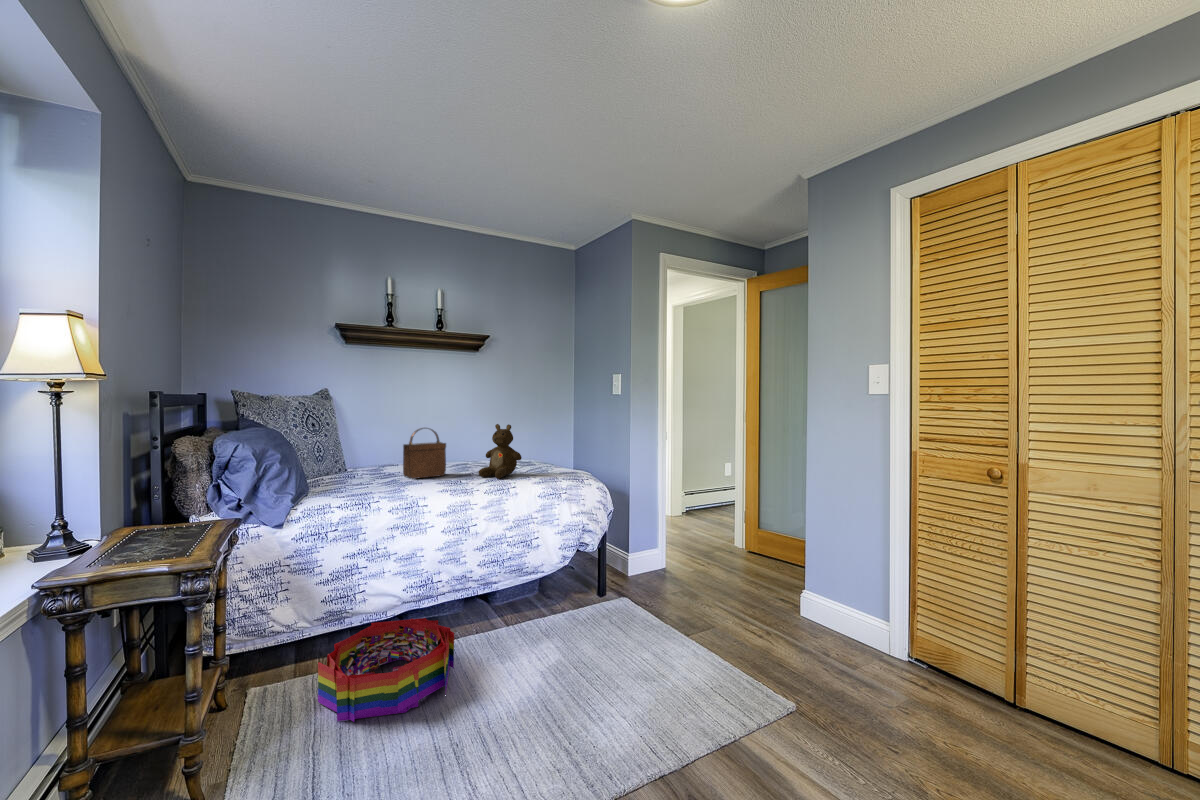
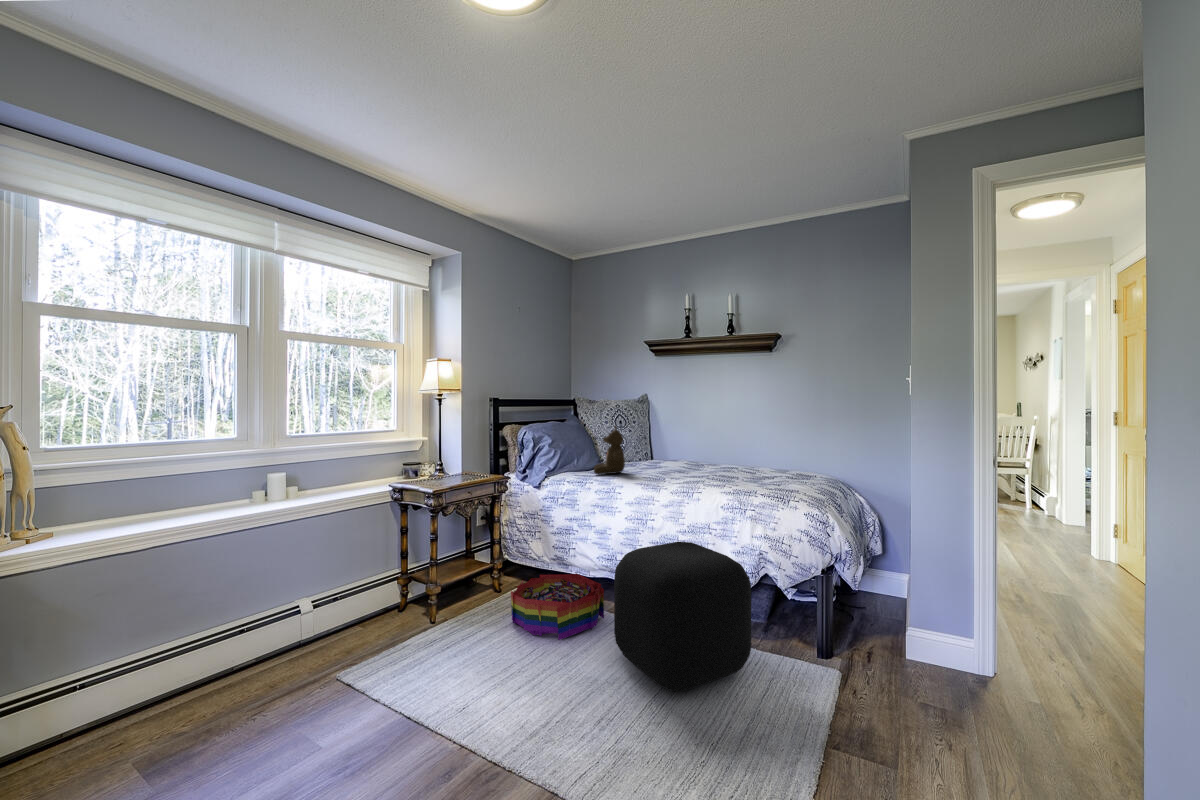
teddy bear: present [478,424,522,479] -> present [594,426,625,474]
handbag: present [403,428,446,479] -> none [650,428,687,474]
ottoman: none [506,532,623,665] -> present [614,542,751,691]

